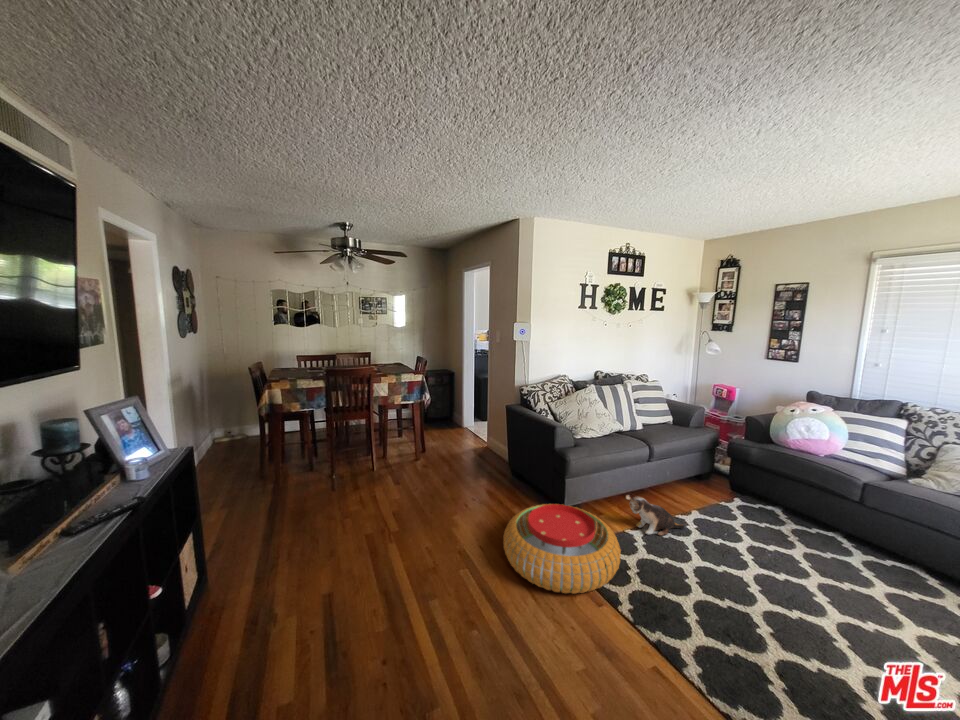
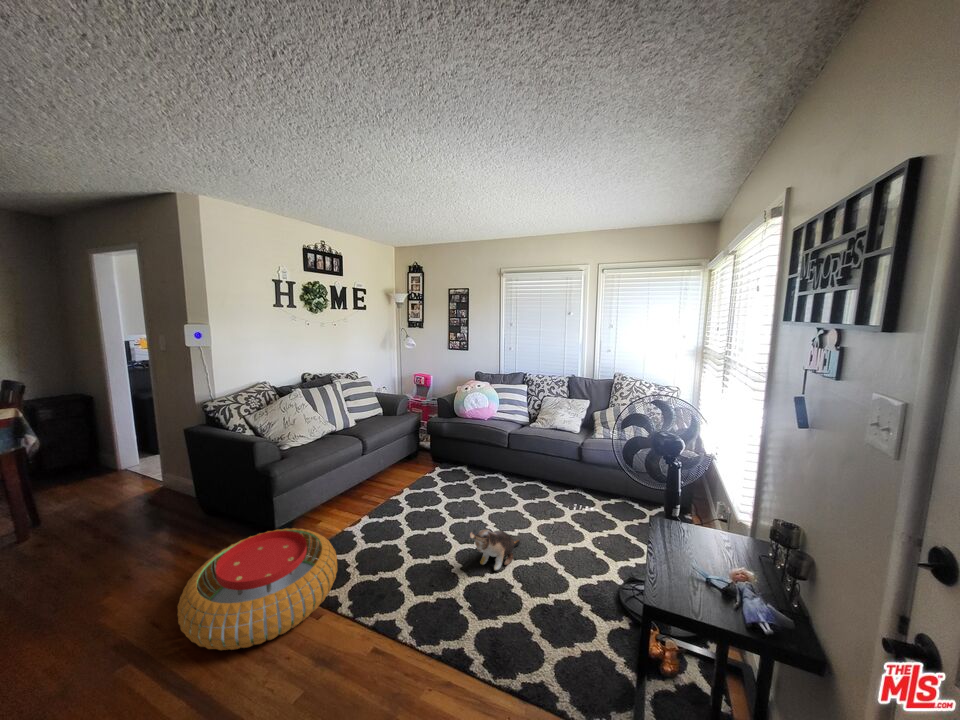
plush toy: present [626,495,684,535] -> present [470,530,520,570]

